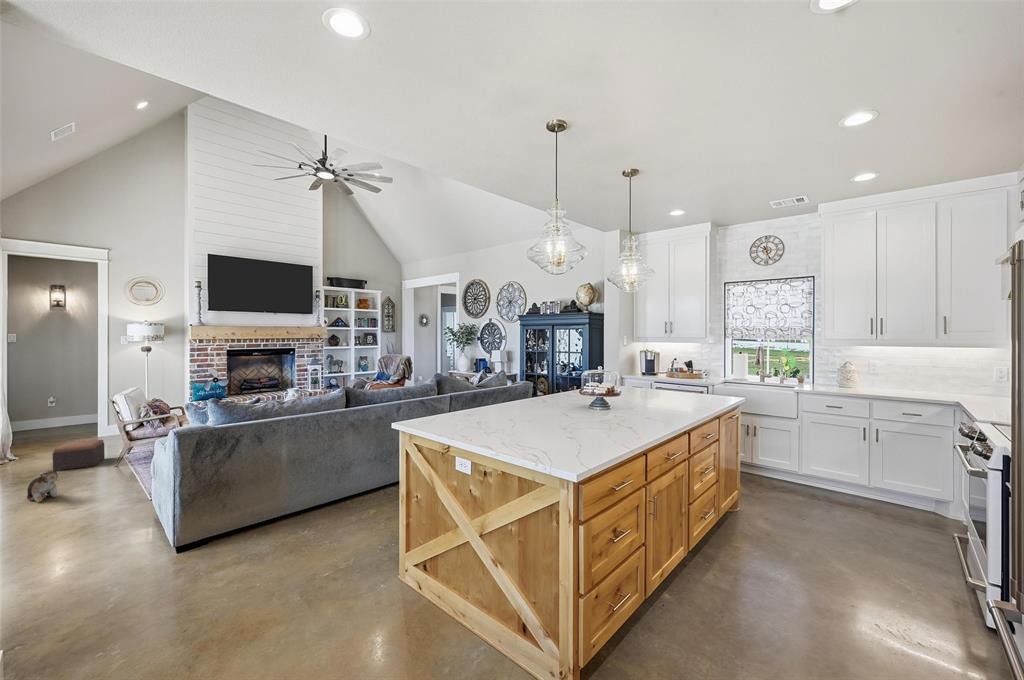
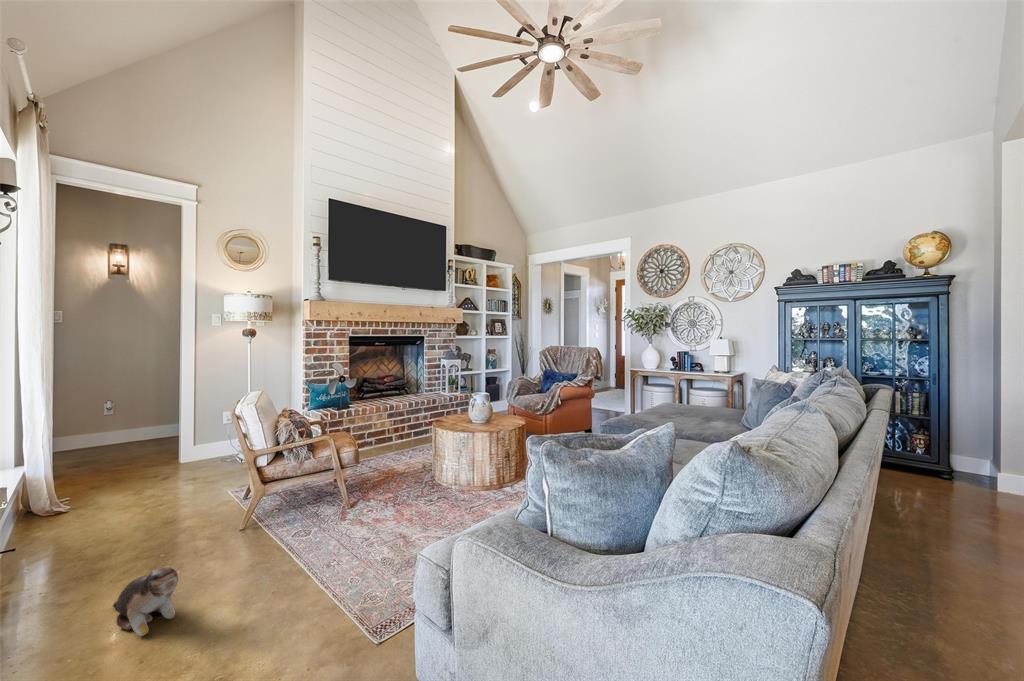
footstool: present [53,440,105,471] -> none [140,477,213,537]

